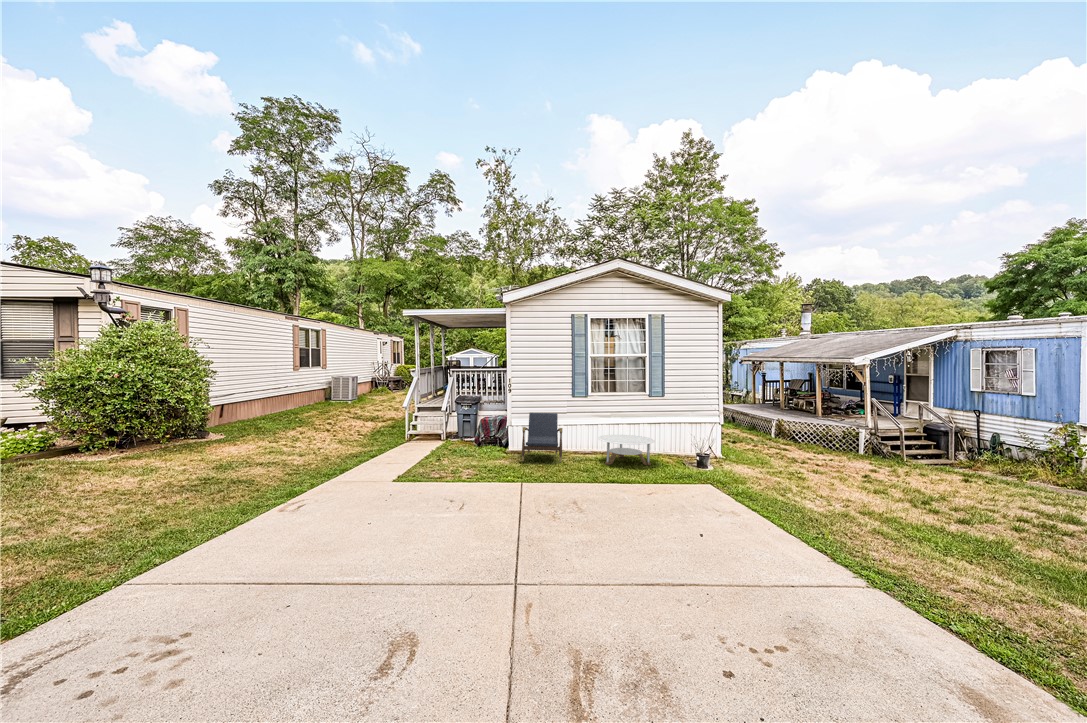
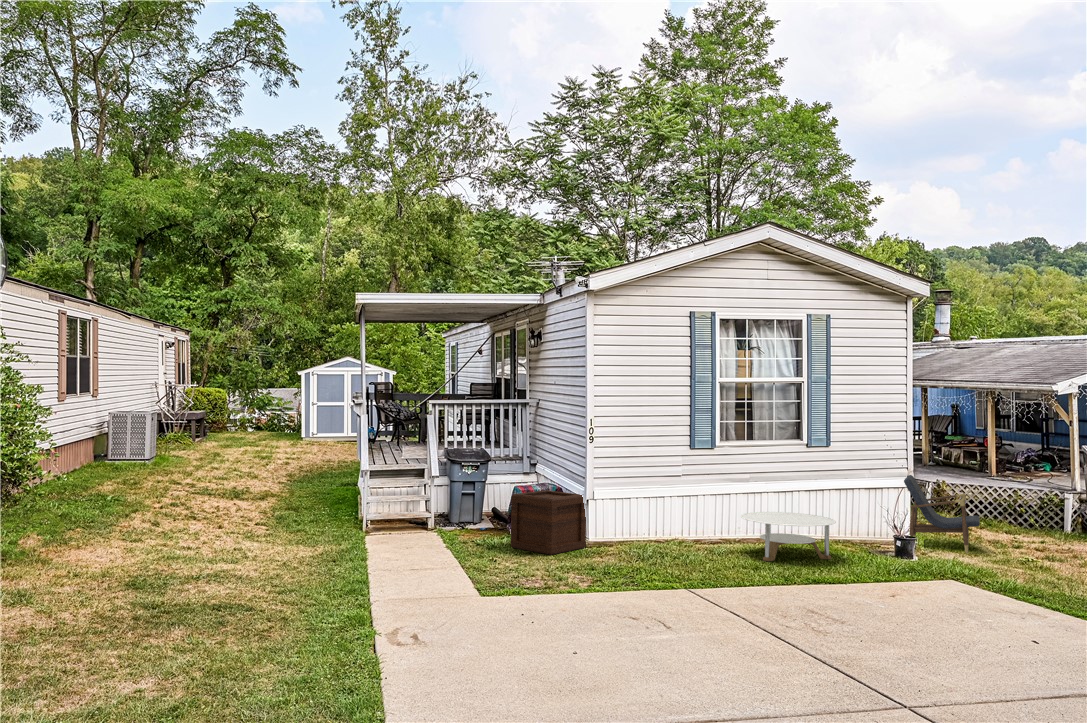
lounge chair: present [522,413,562,462] -> present [904,475,980,553]
wooden crate: none [471,418,513,455] -> present [511,490,586,555]

